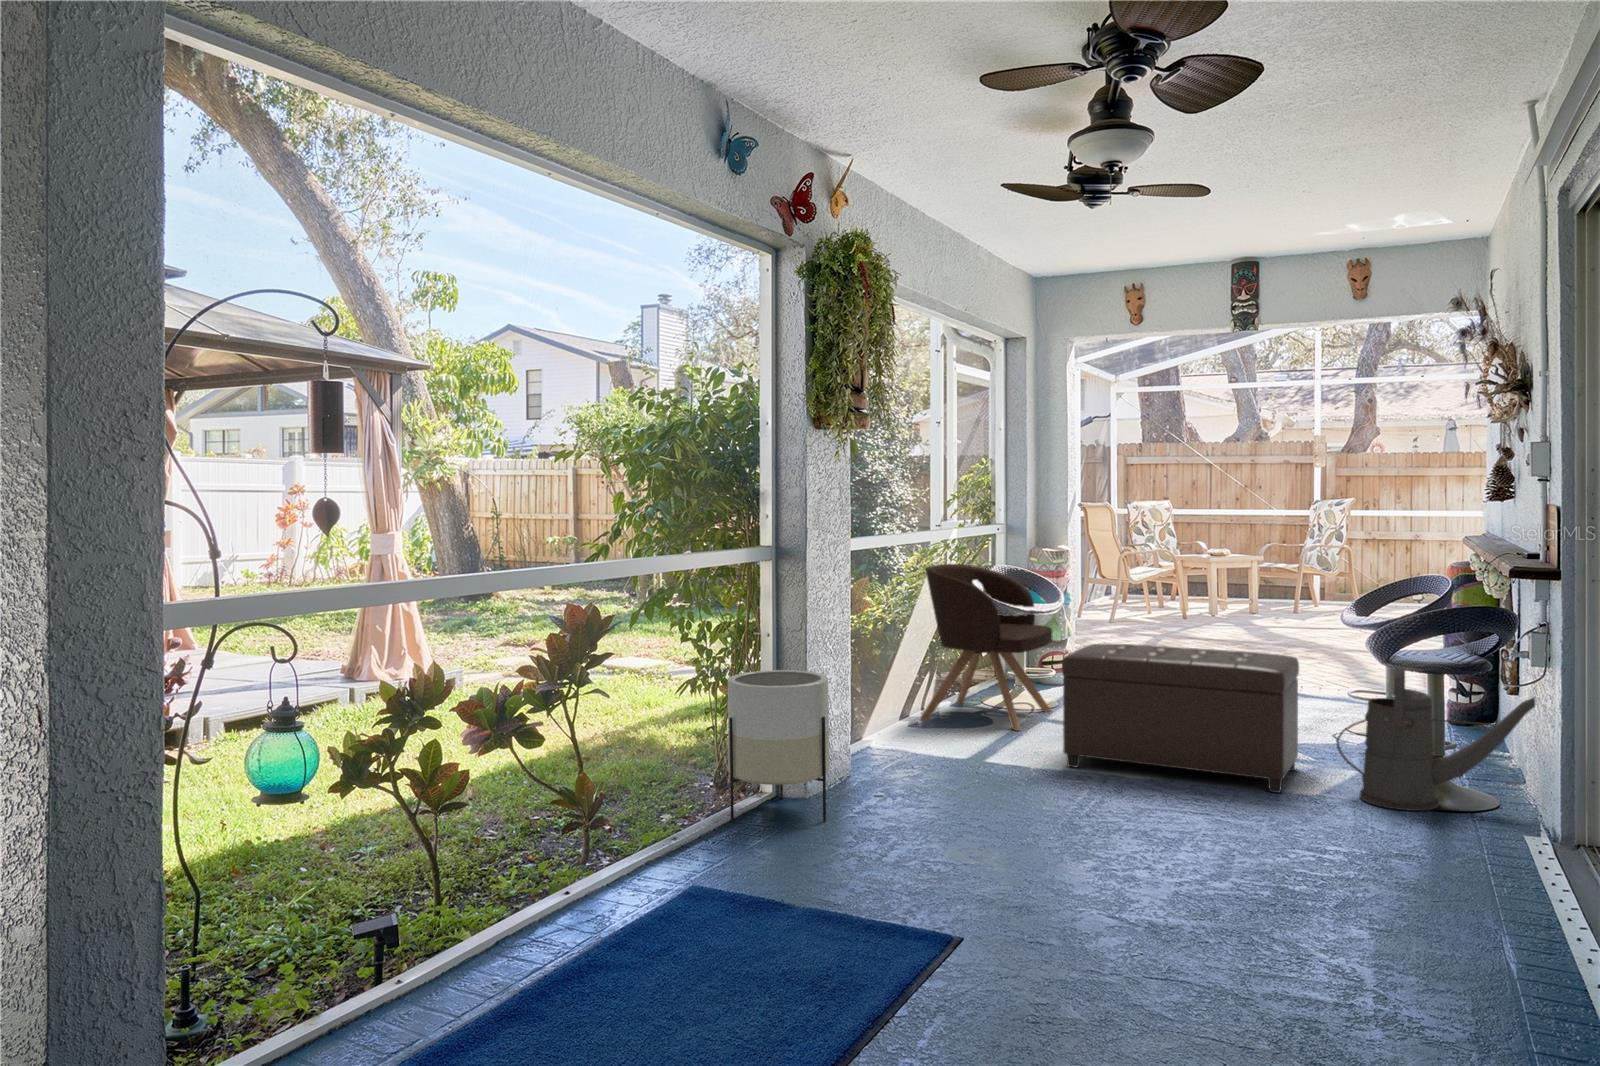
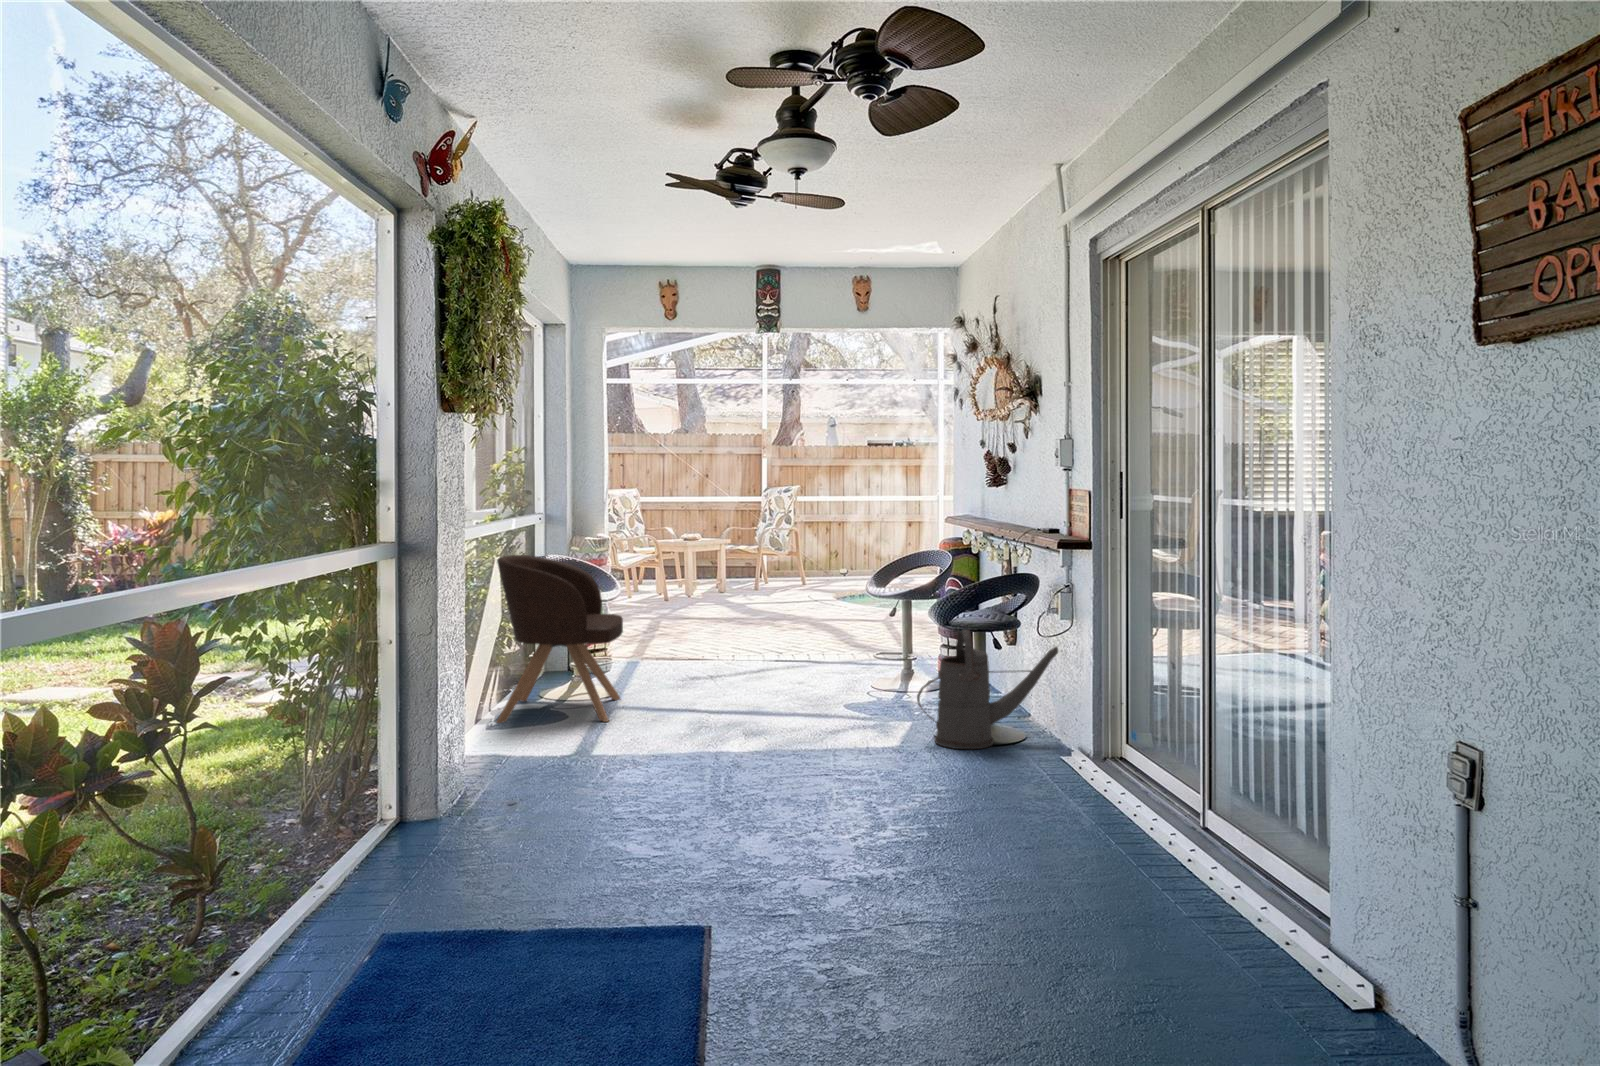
ottoman: present [1062,644,1299,793] -> none [679,626,881,750]
planter: present [728,670,830,822] -> none [369,681,495,864]

